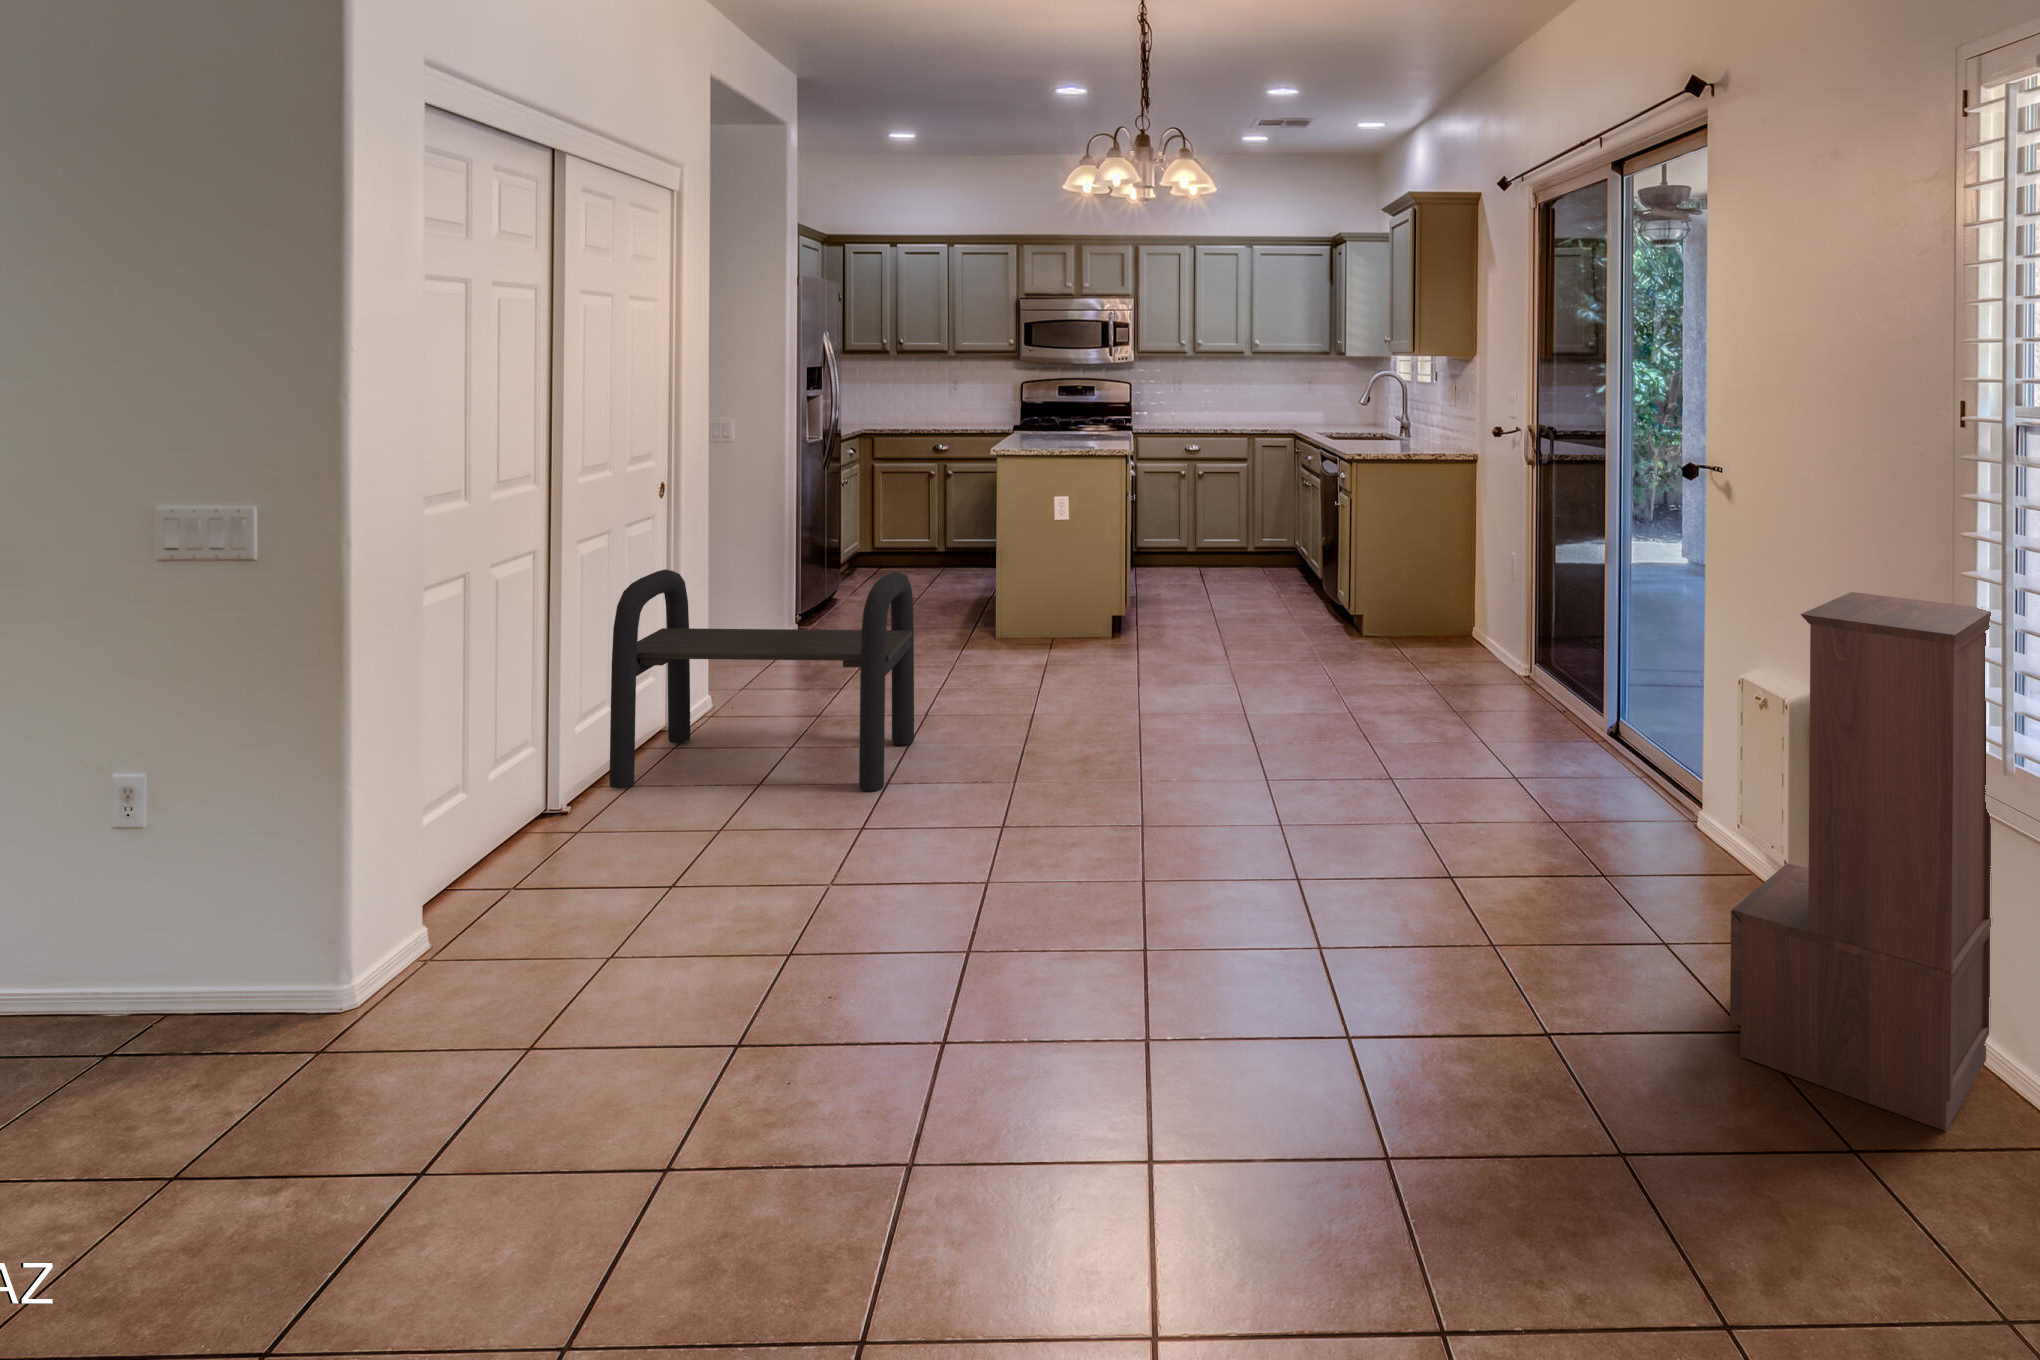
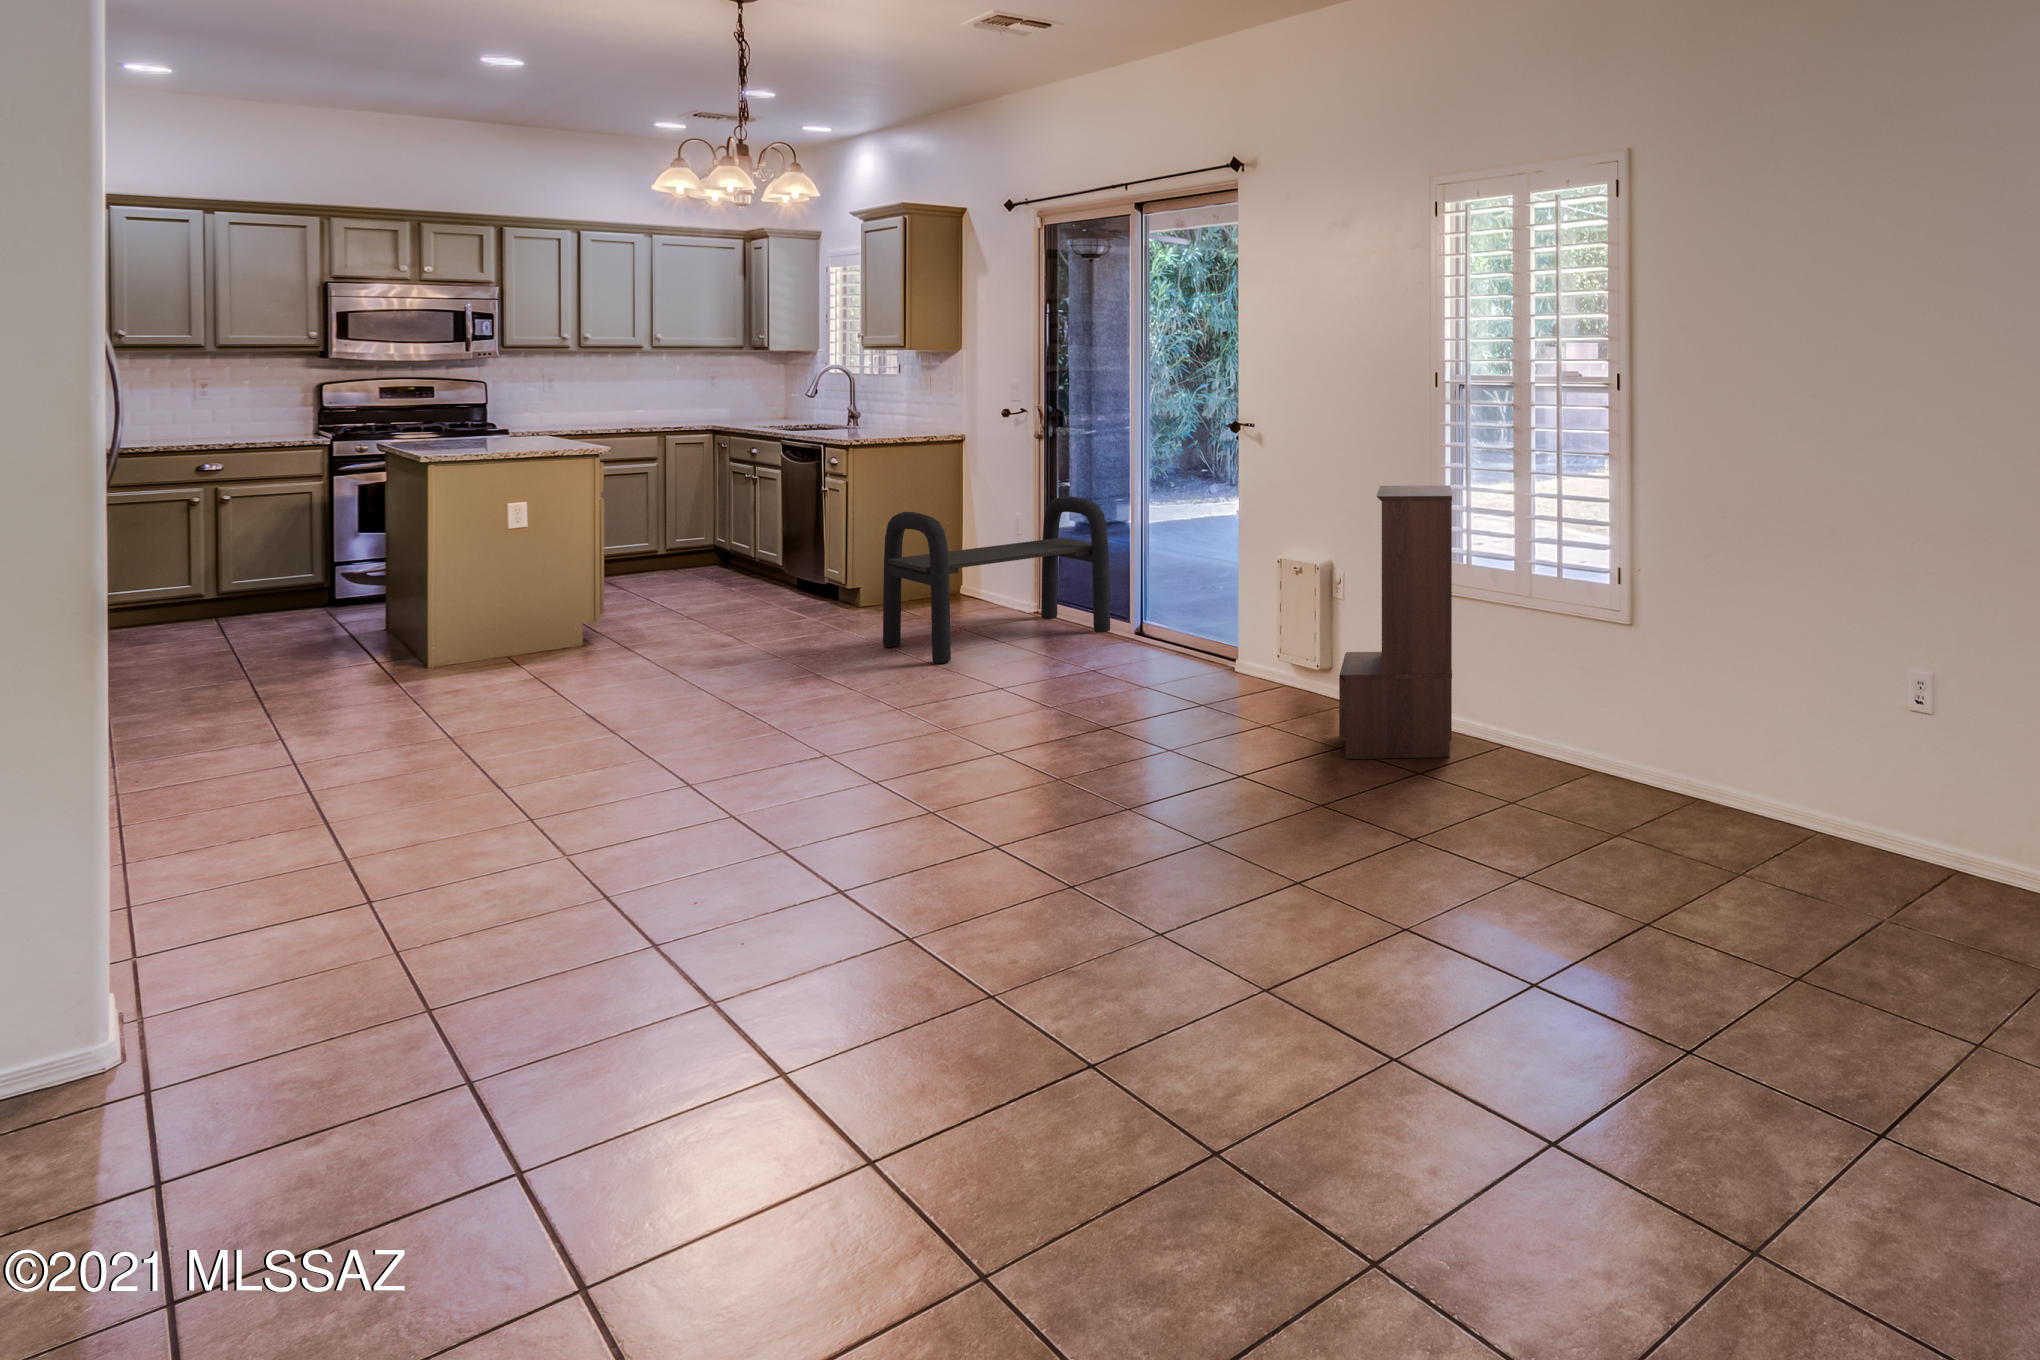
bench: present [609,570,914,791] -> present [883,496,1110,663]

